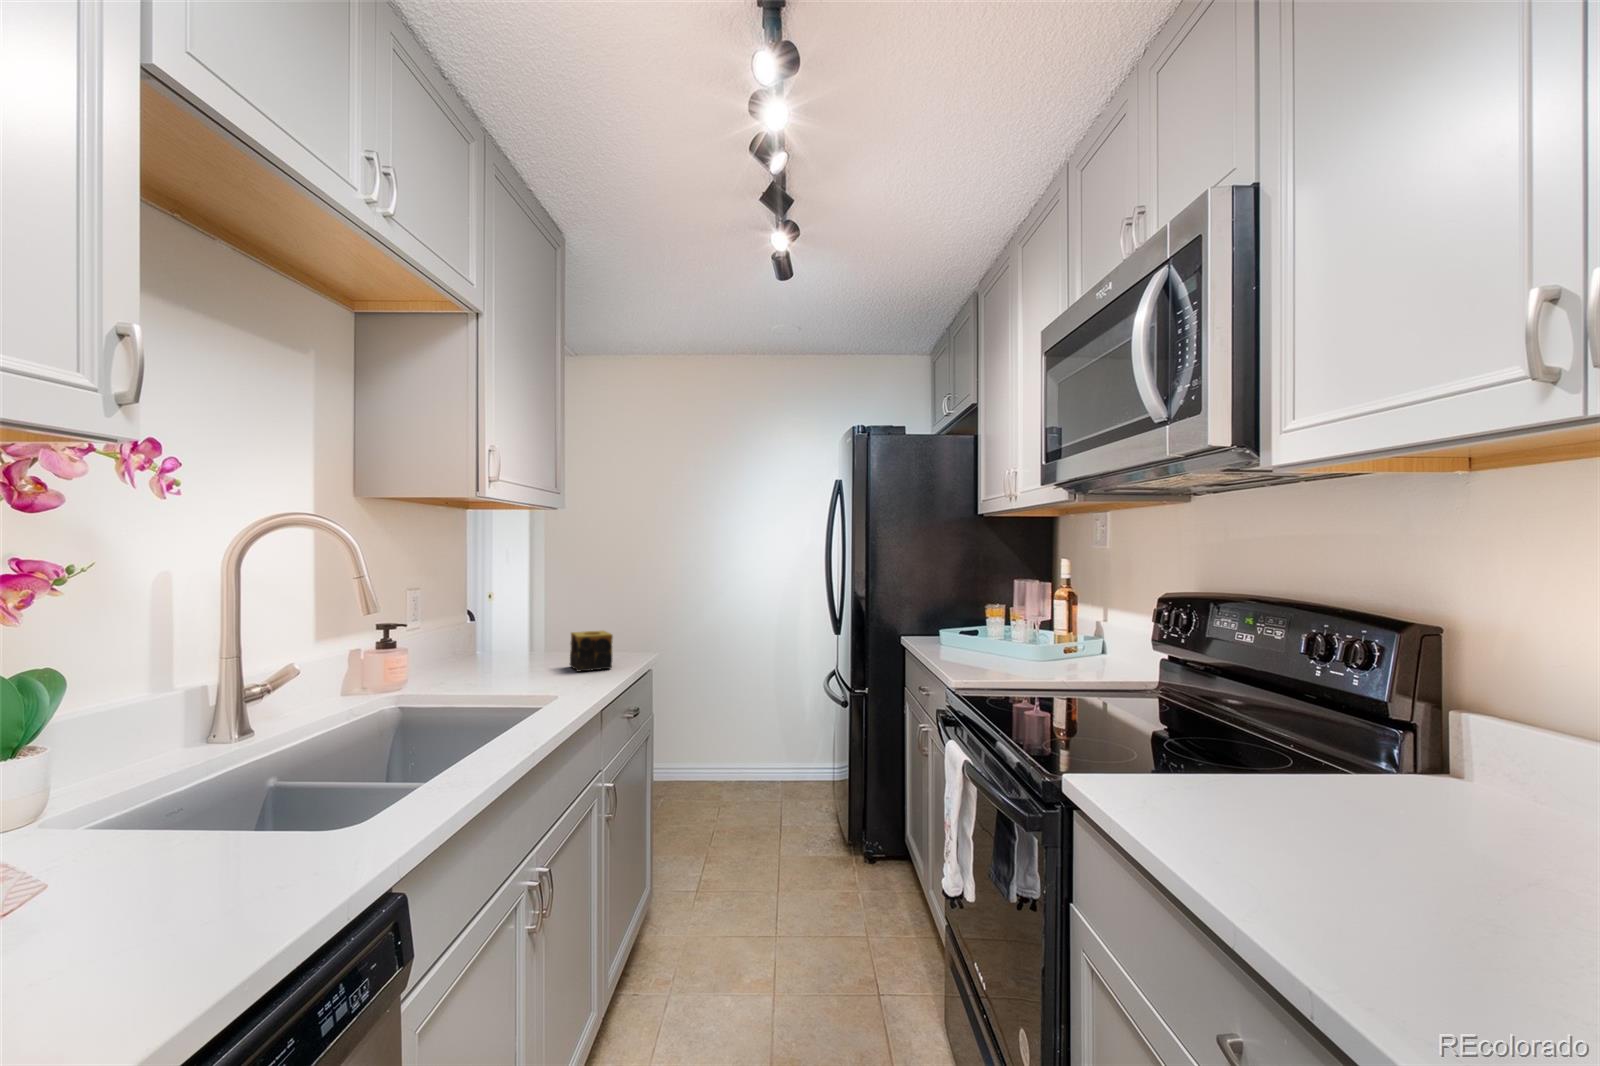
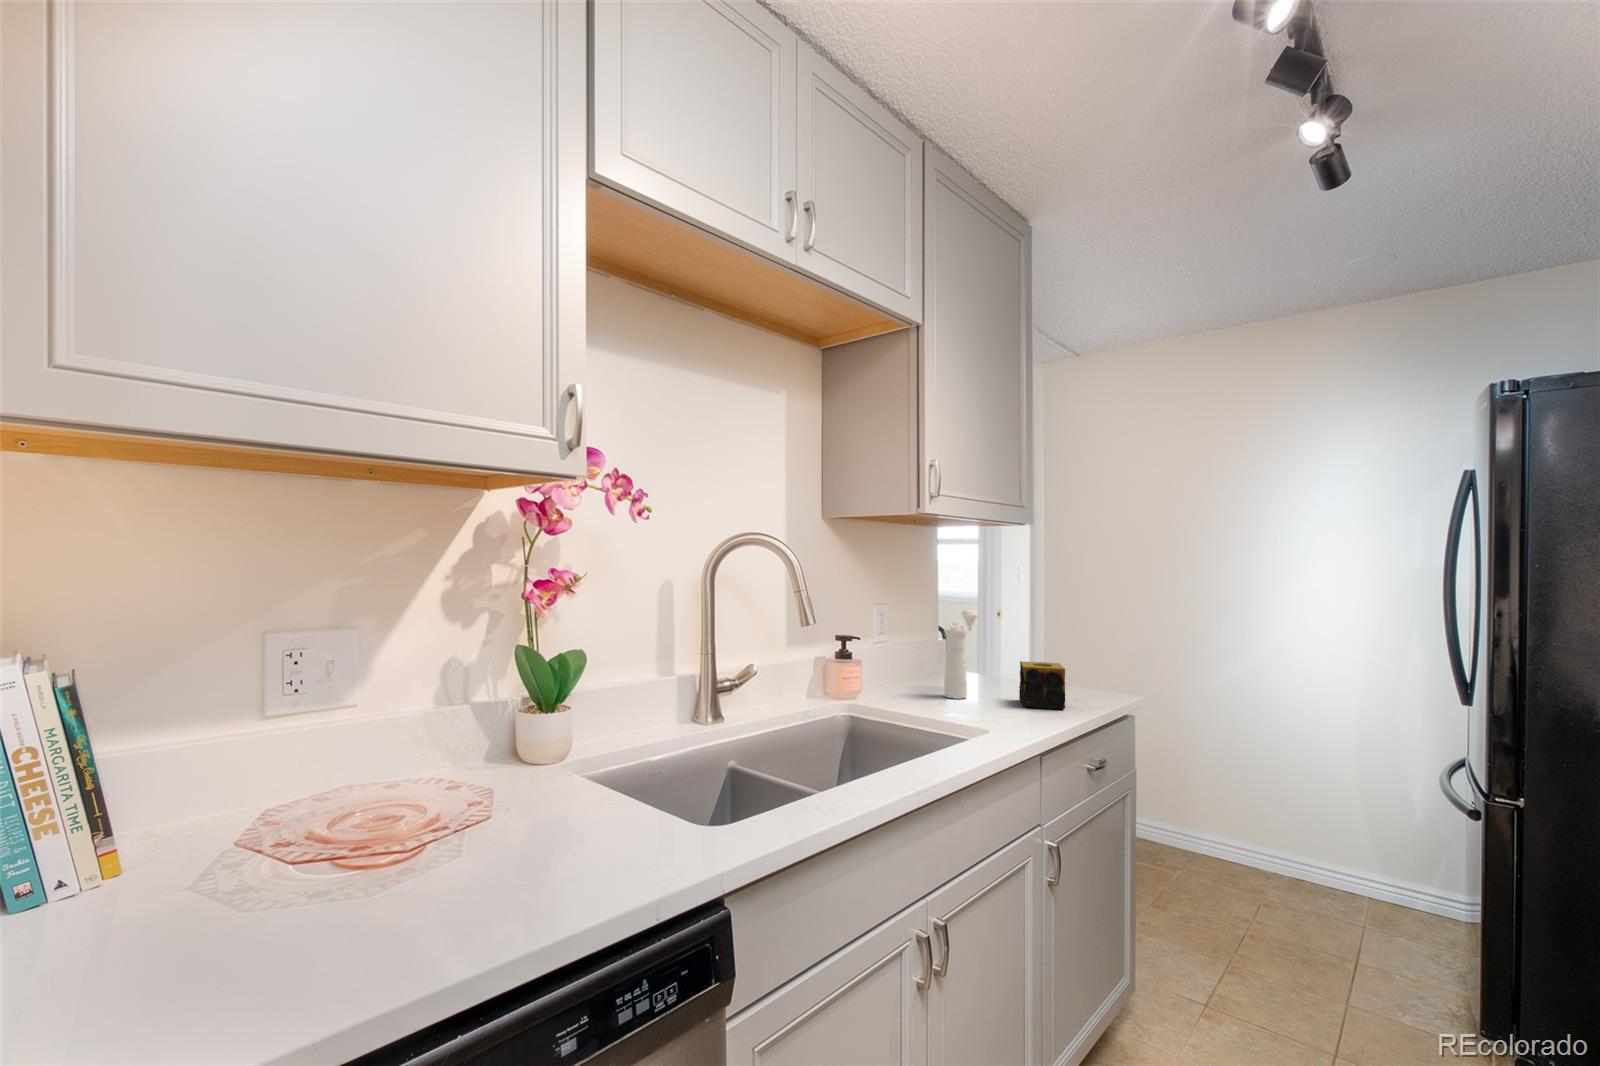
pepper mill: none [499,589,528,674] -> present [944,610,978,699]

